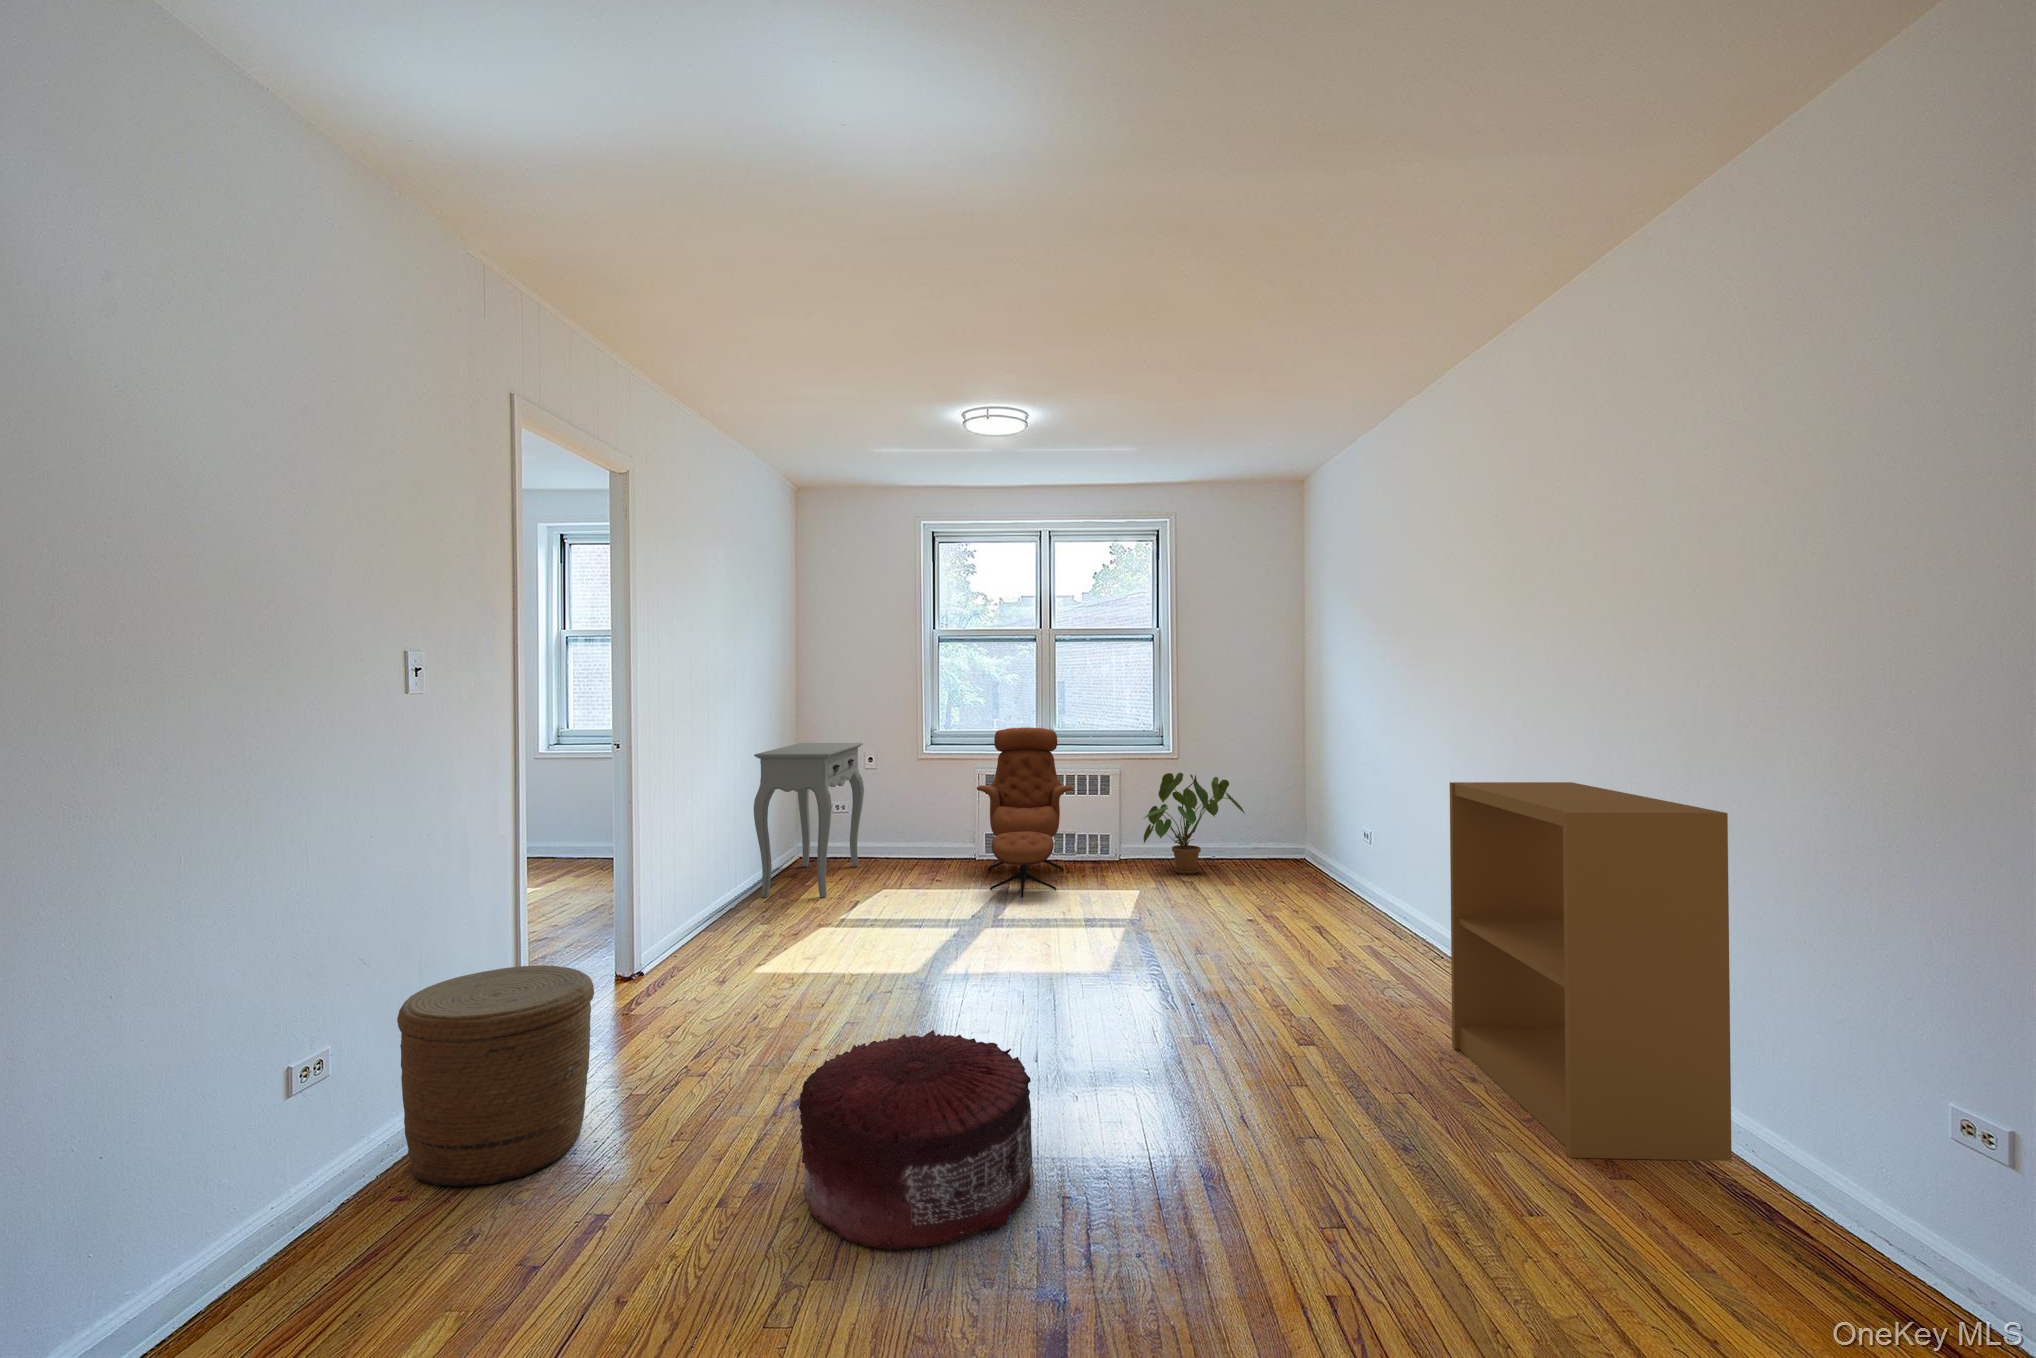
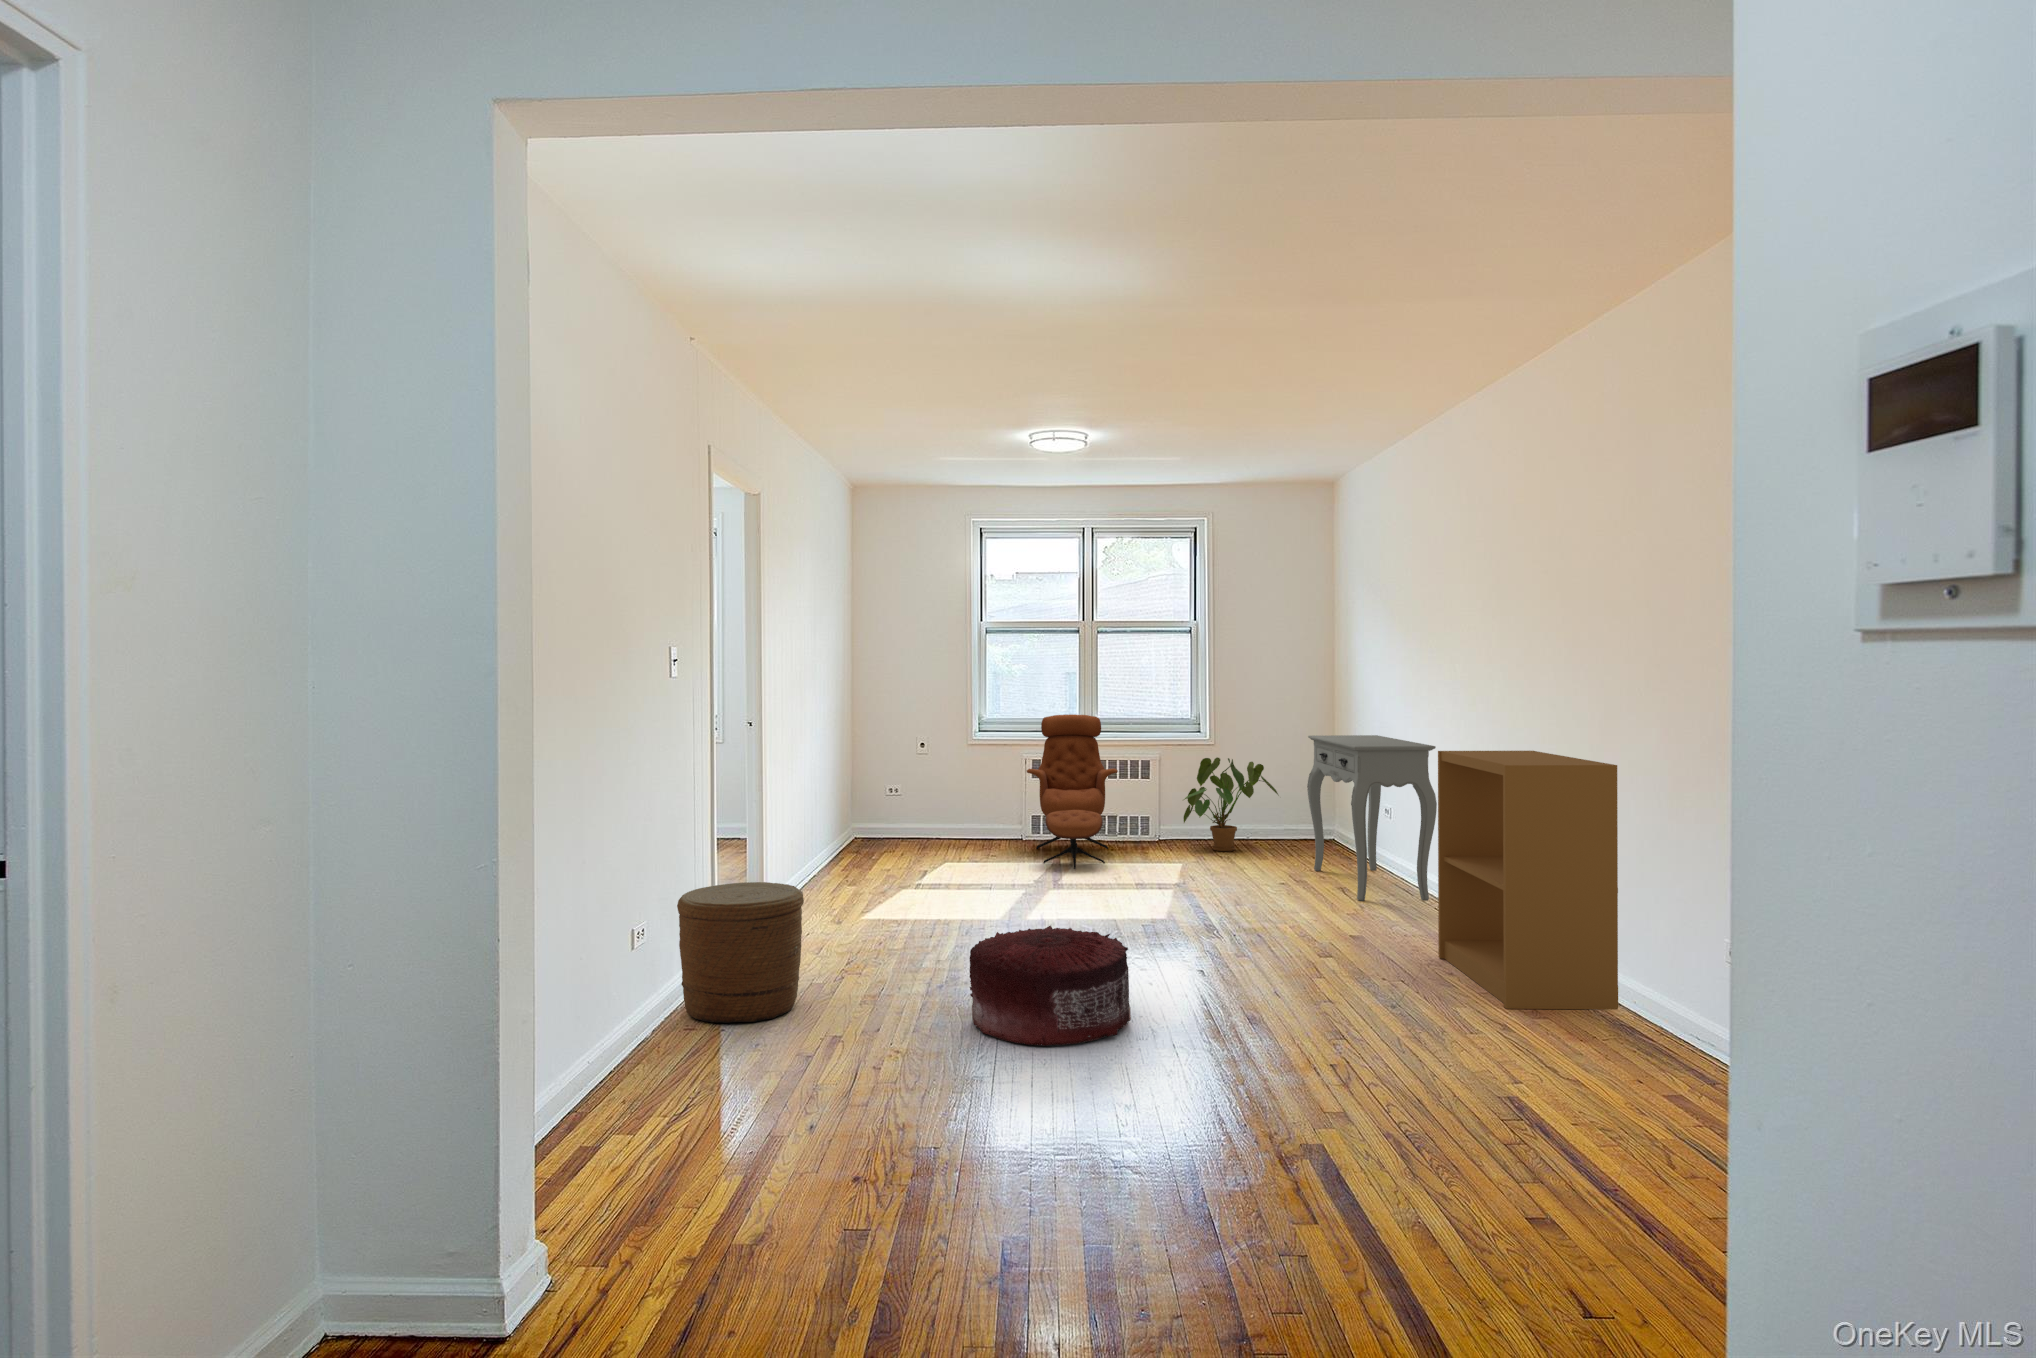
console table: present [754,743,864,898] -> present [1307,735,1437,901]

